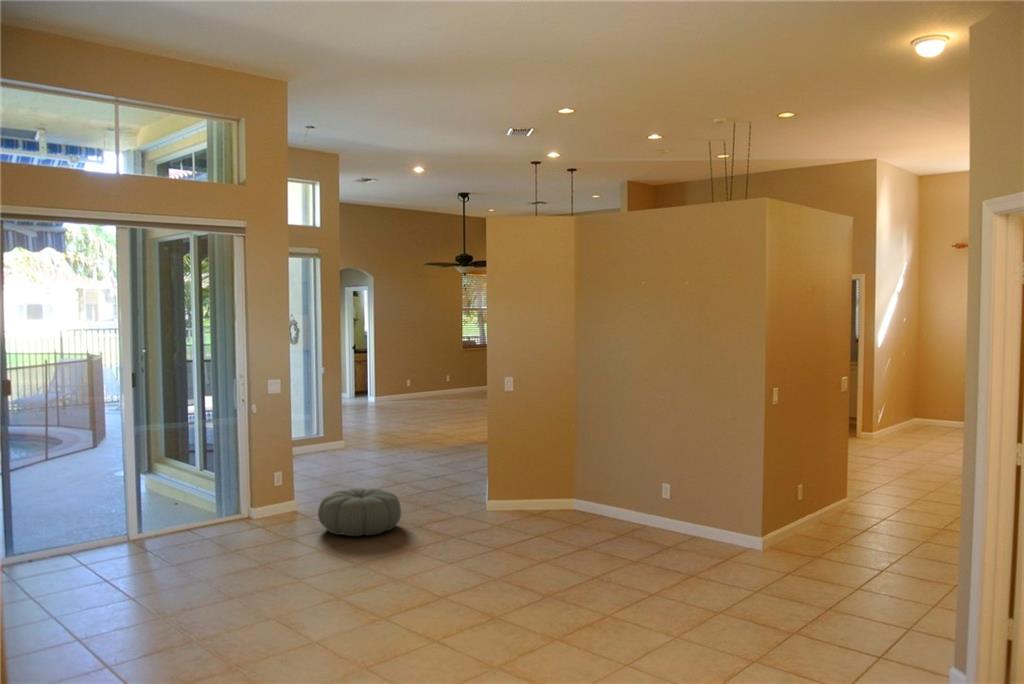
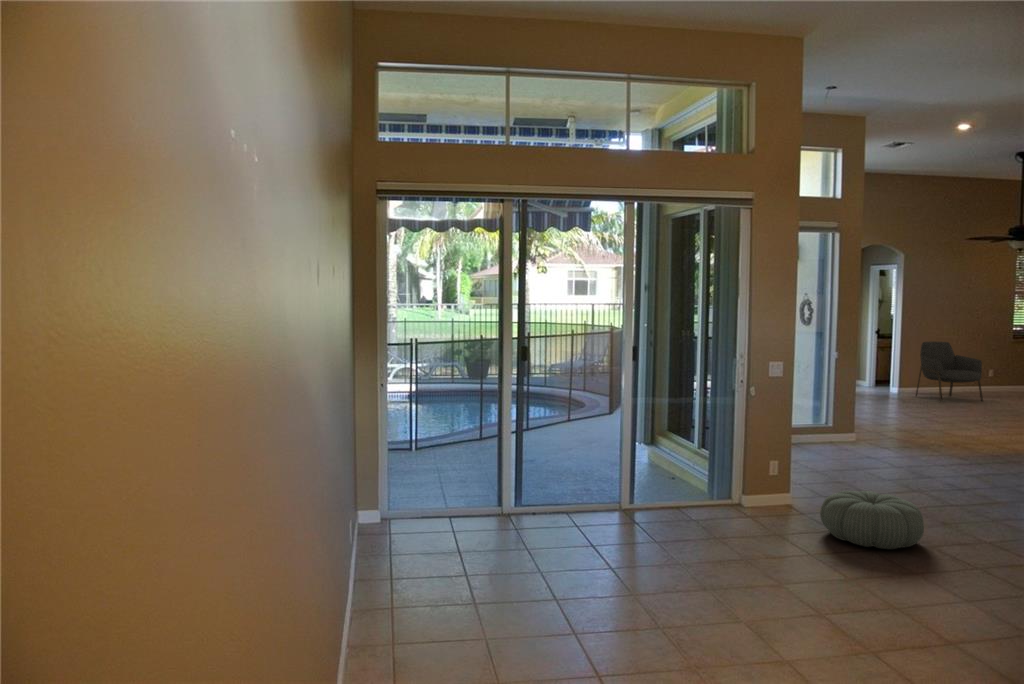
armchair: none [390,353,441,406] -> present [916,341,983,402]

